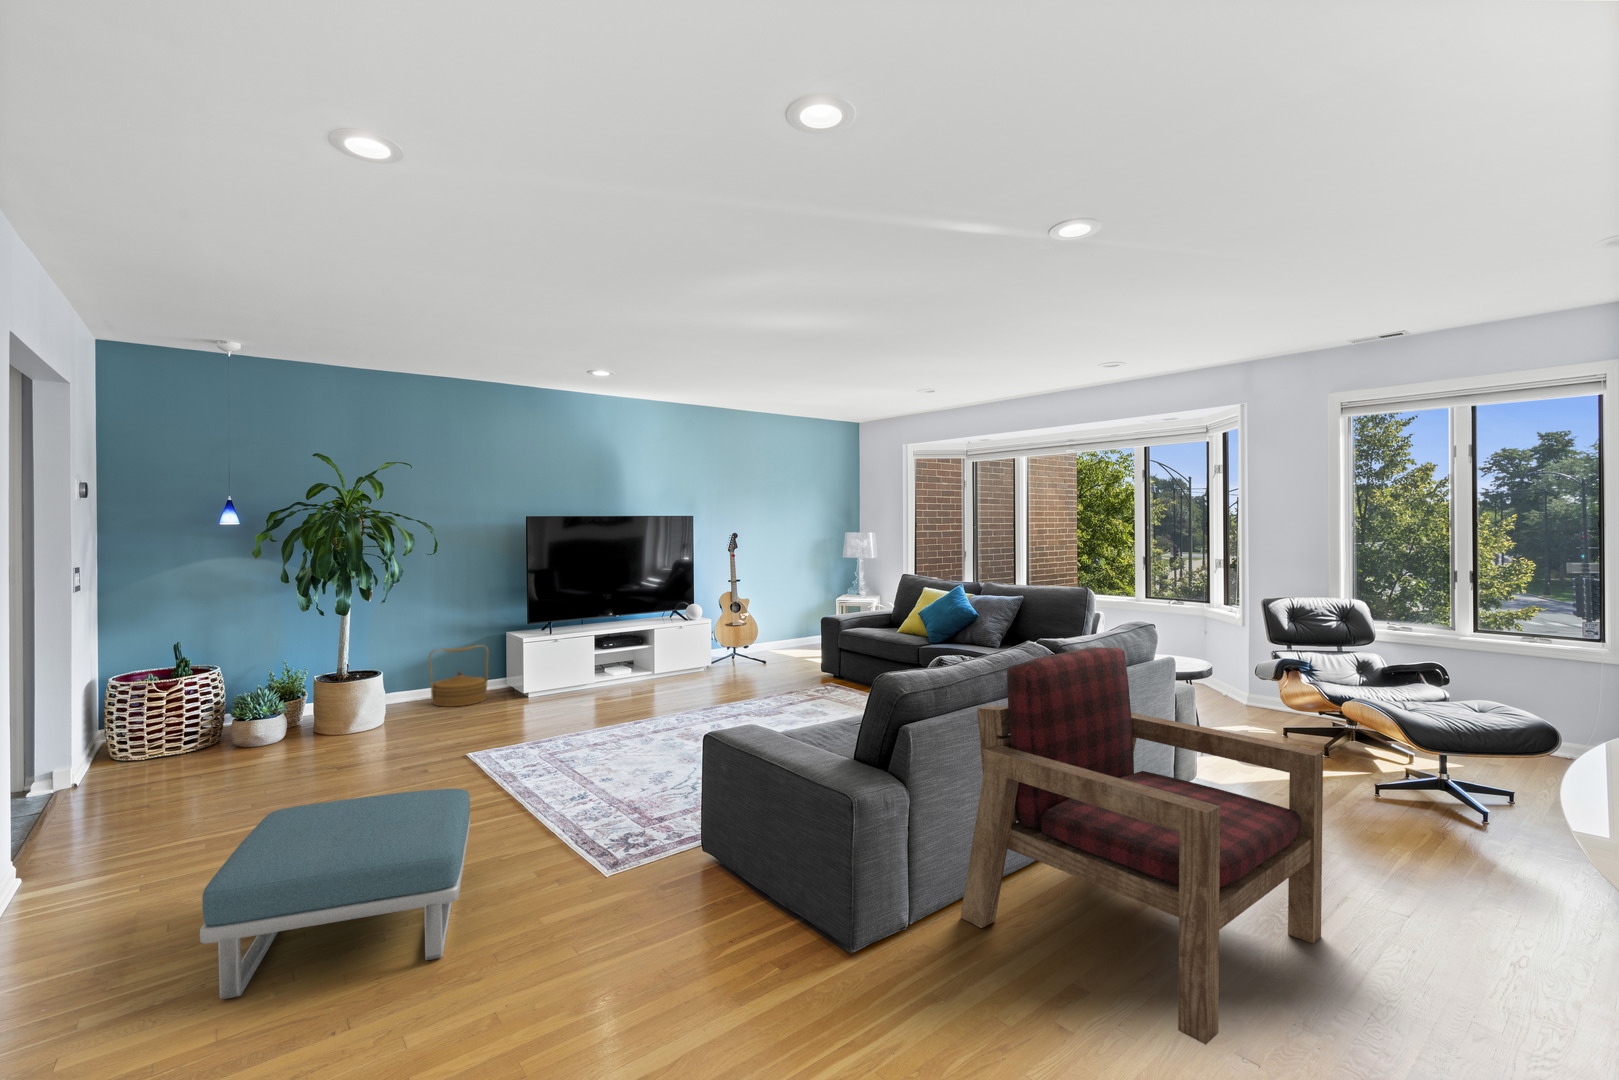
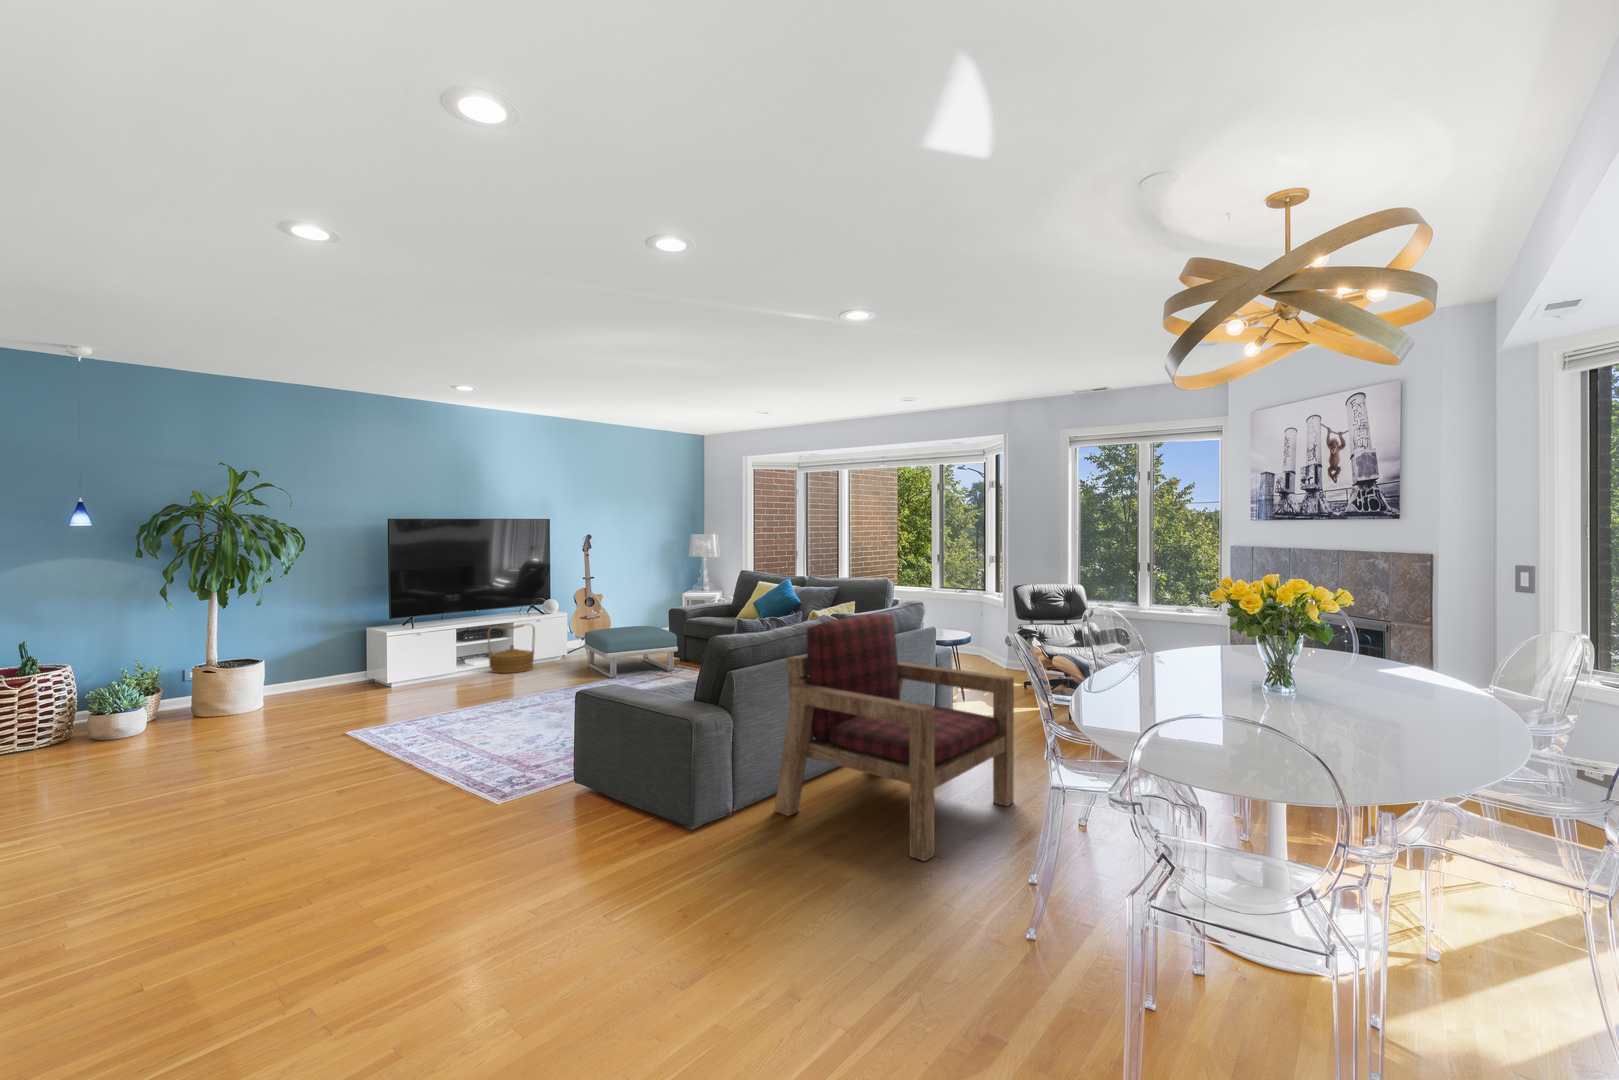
woven basket: present [429,645,488,707] -> present [488,624,535,673]
footstool: present [200,789,470,999] -> present [584,626,678,678]

